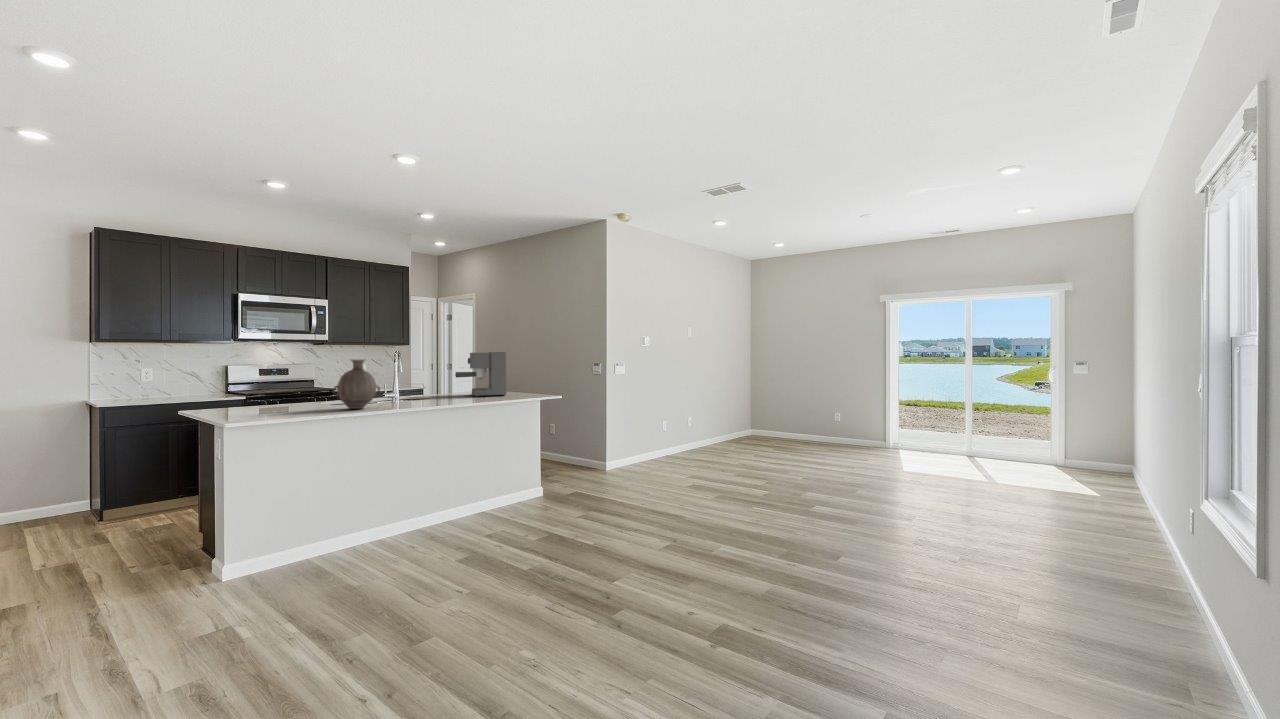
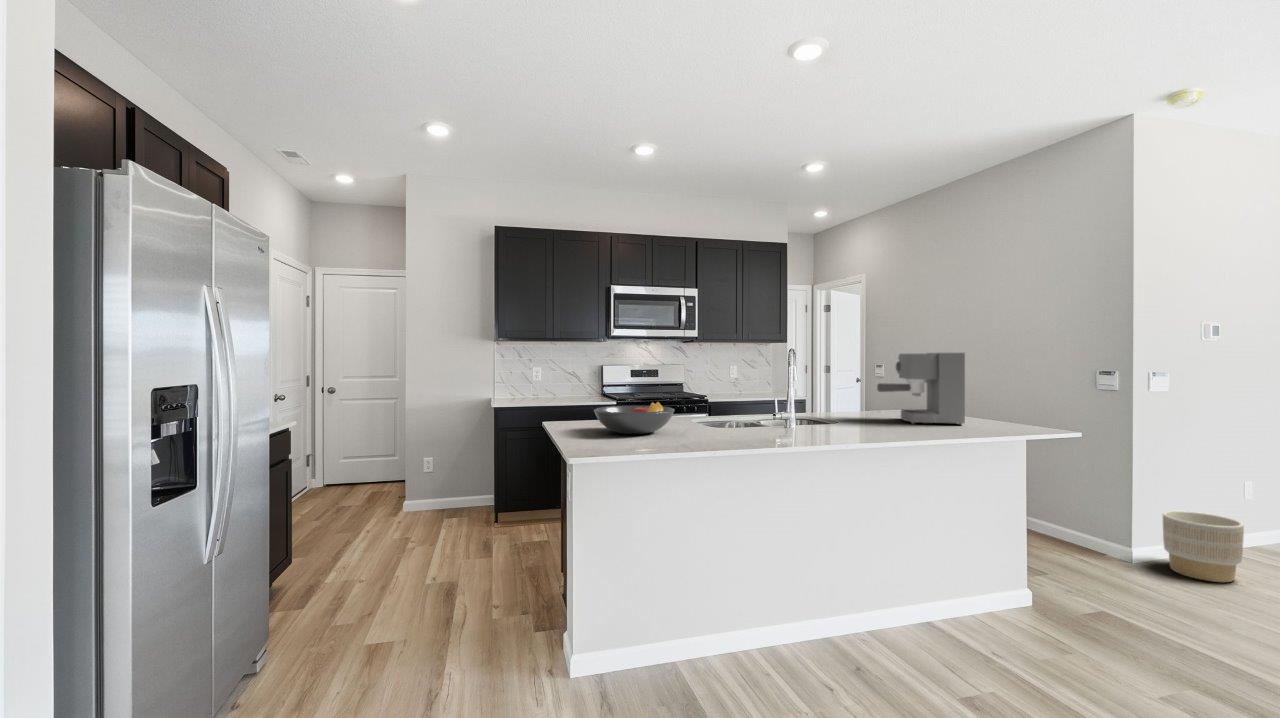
vase: present [333,360,380,409] -> none [718,363,782,438]
fruit bowl: none [226,389,299,413] -> present [594,402,675,434]
planter: none [621,438,653,473] -> present [1163,511,1244,582]

